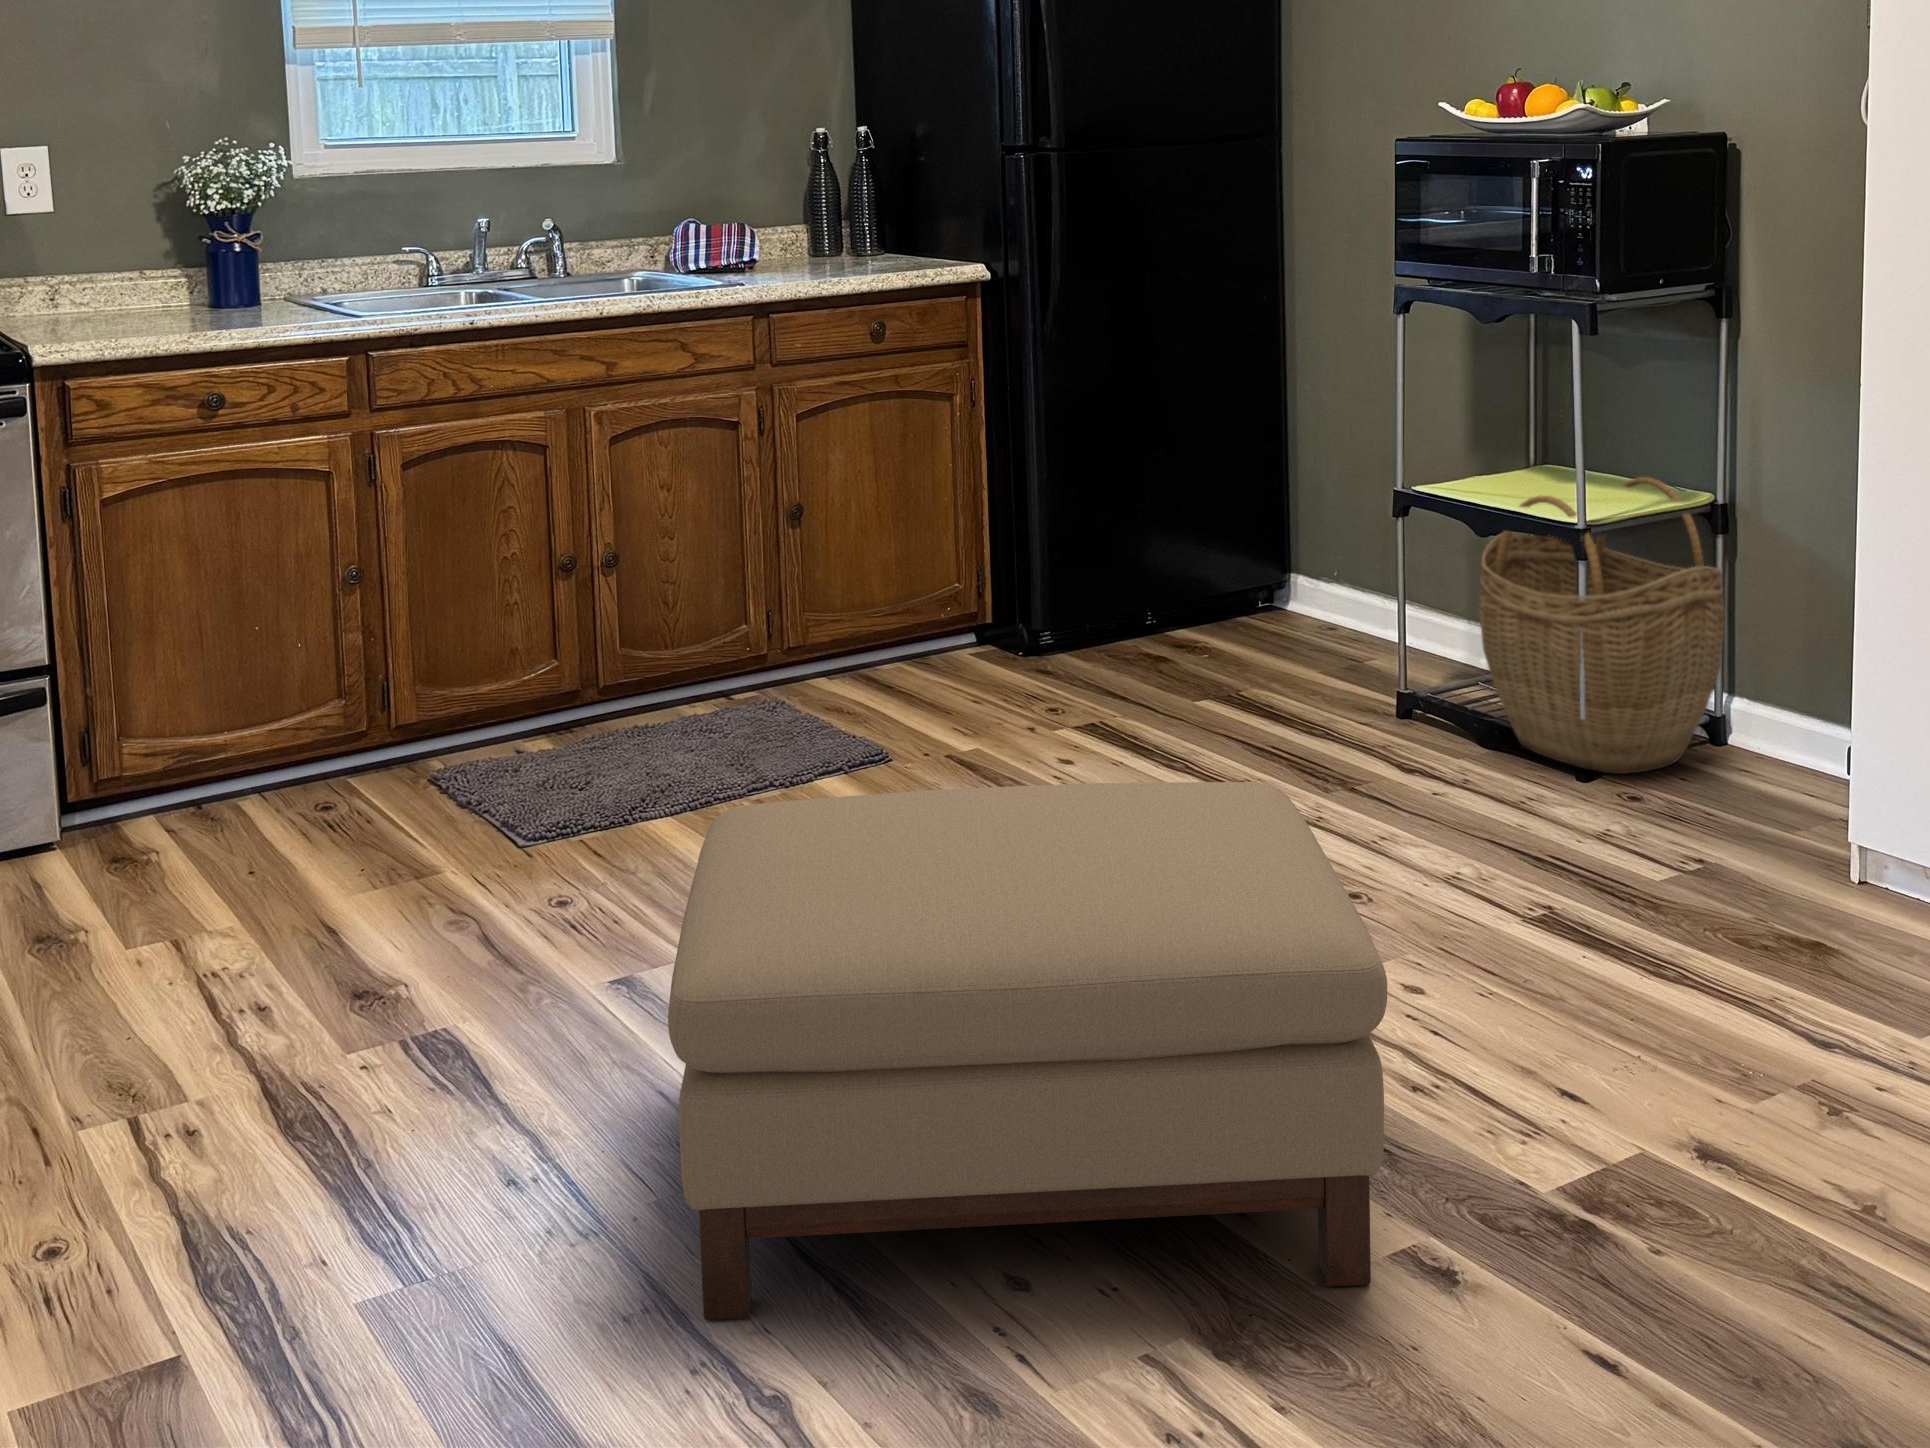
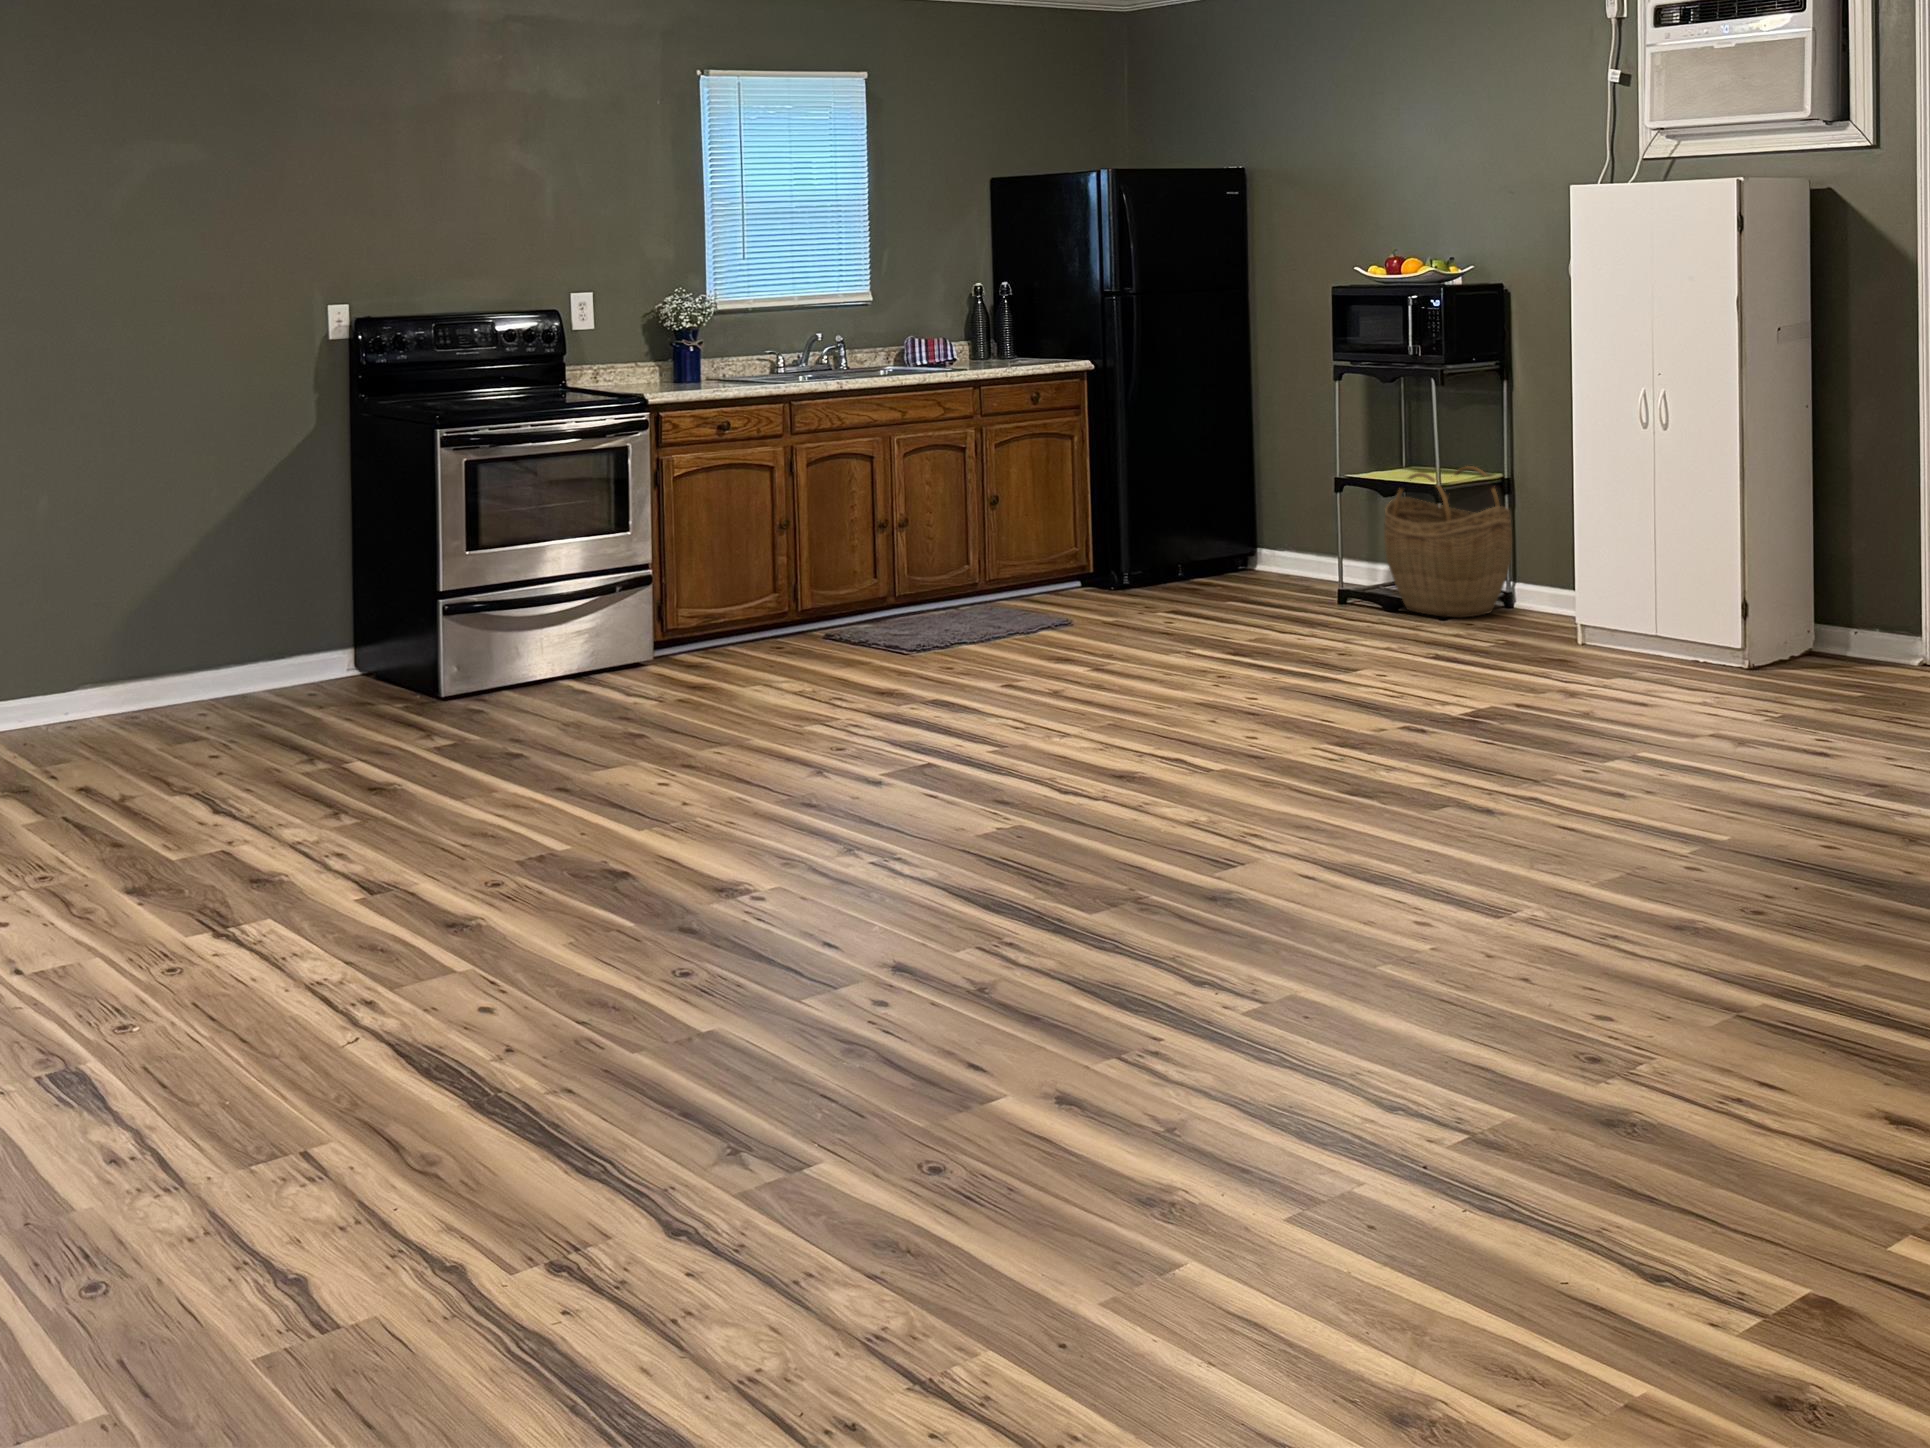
ottoman: present [668,782,1387,1320] -> none [1077,566,1395,756]

